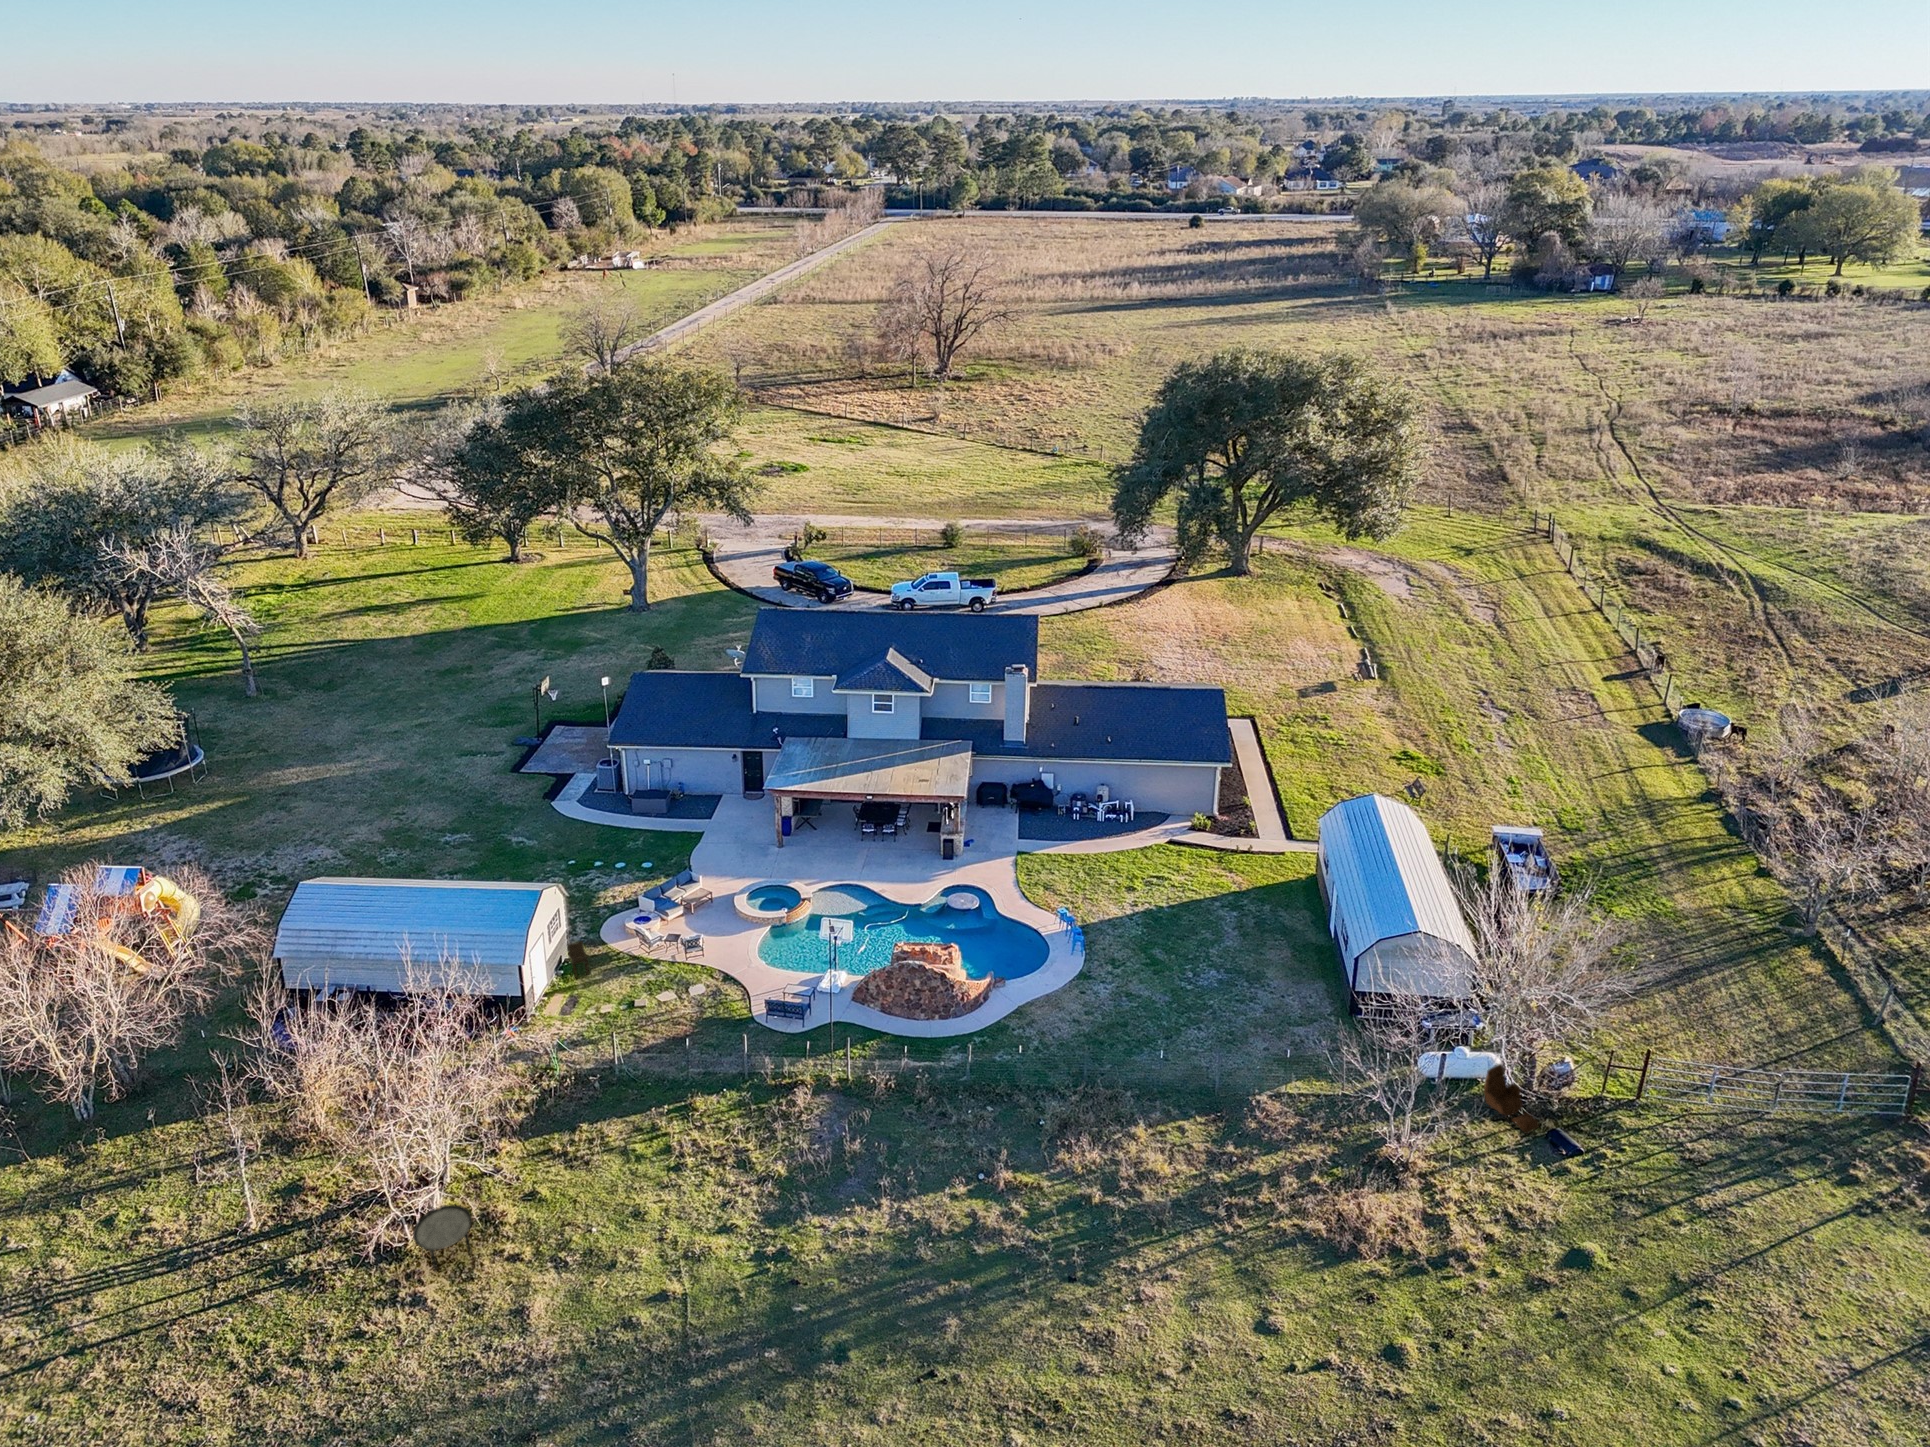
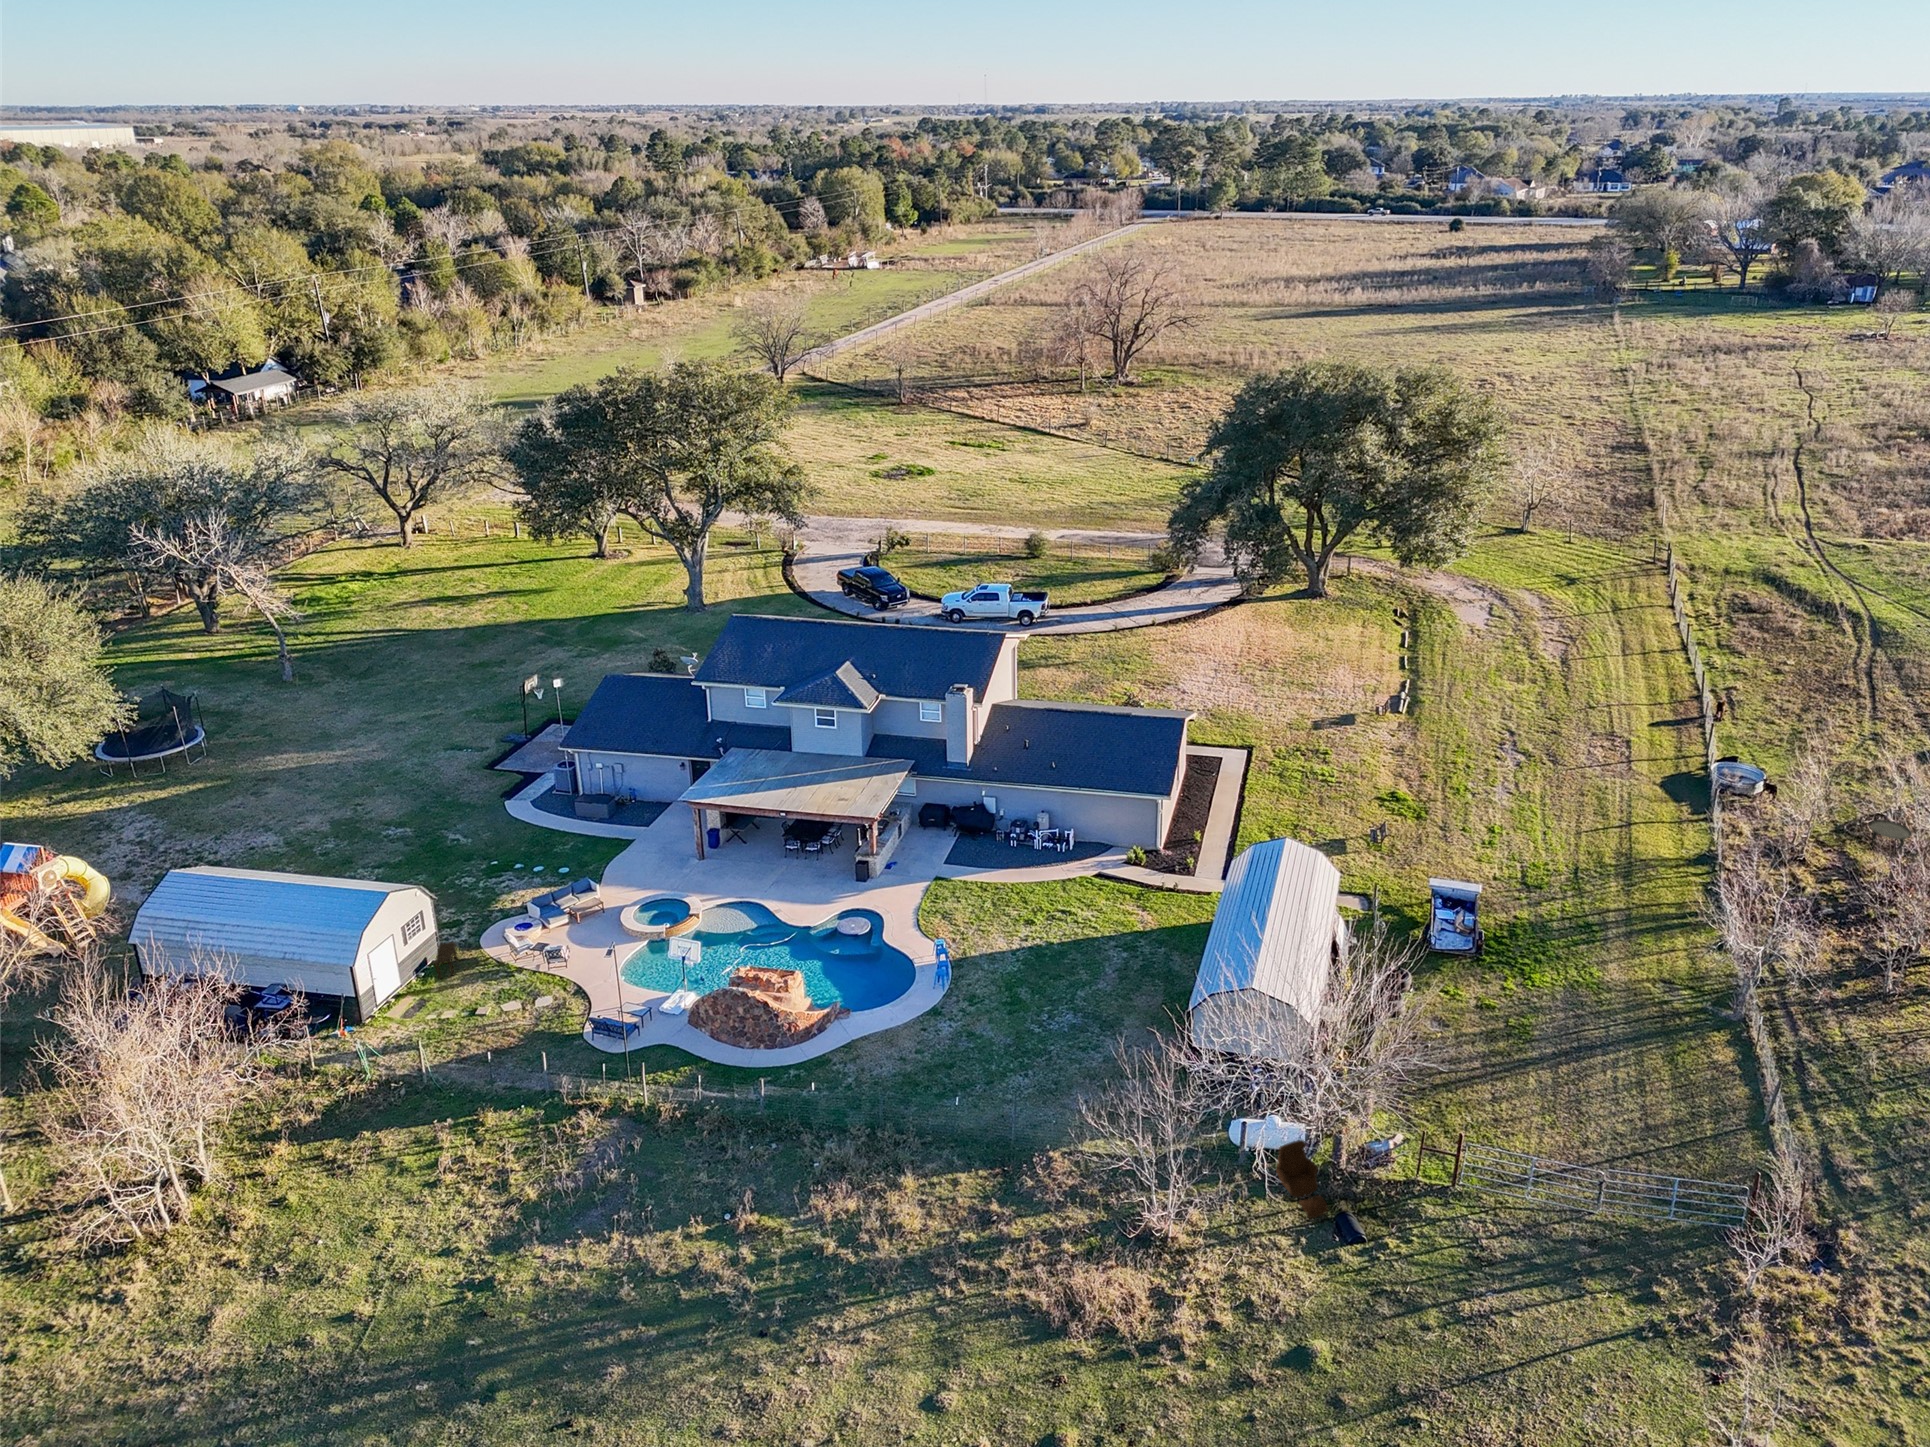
round table: present [413,1204,472,1271] -> present [1869,819,1912,849]

